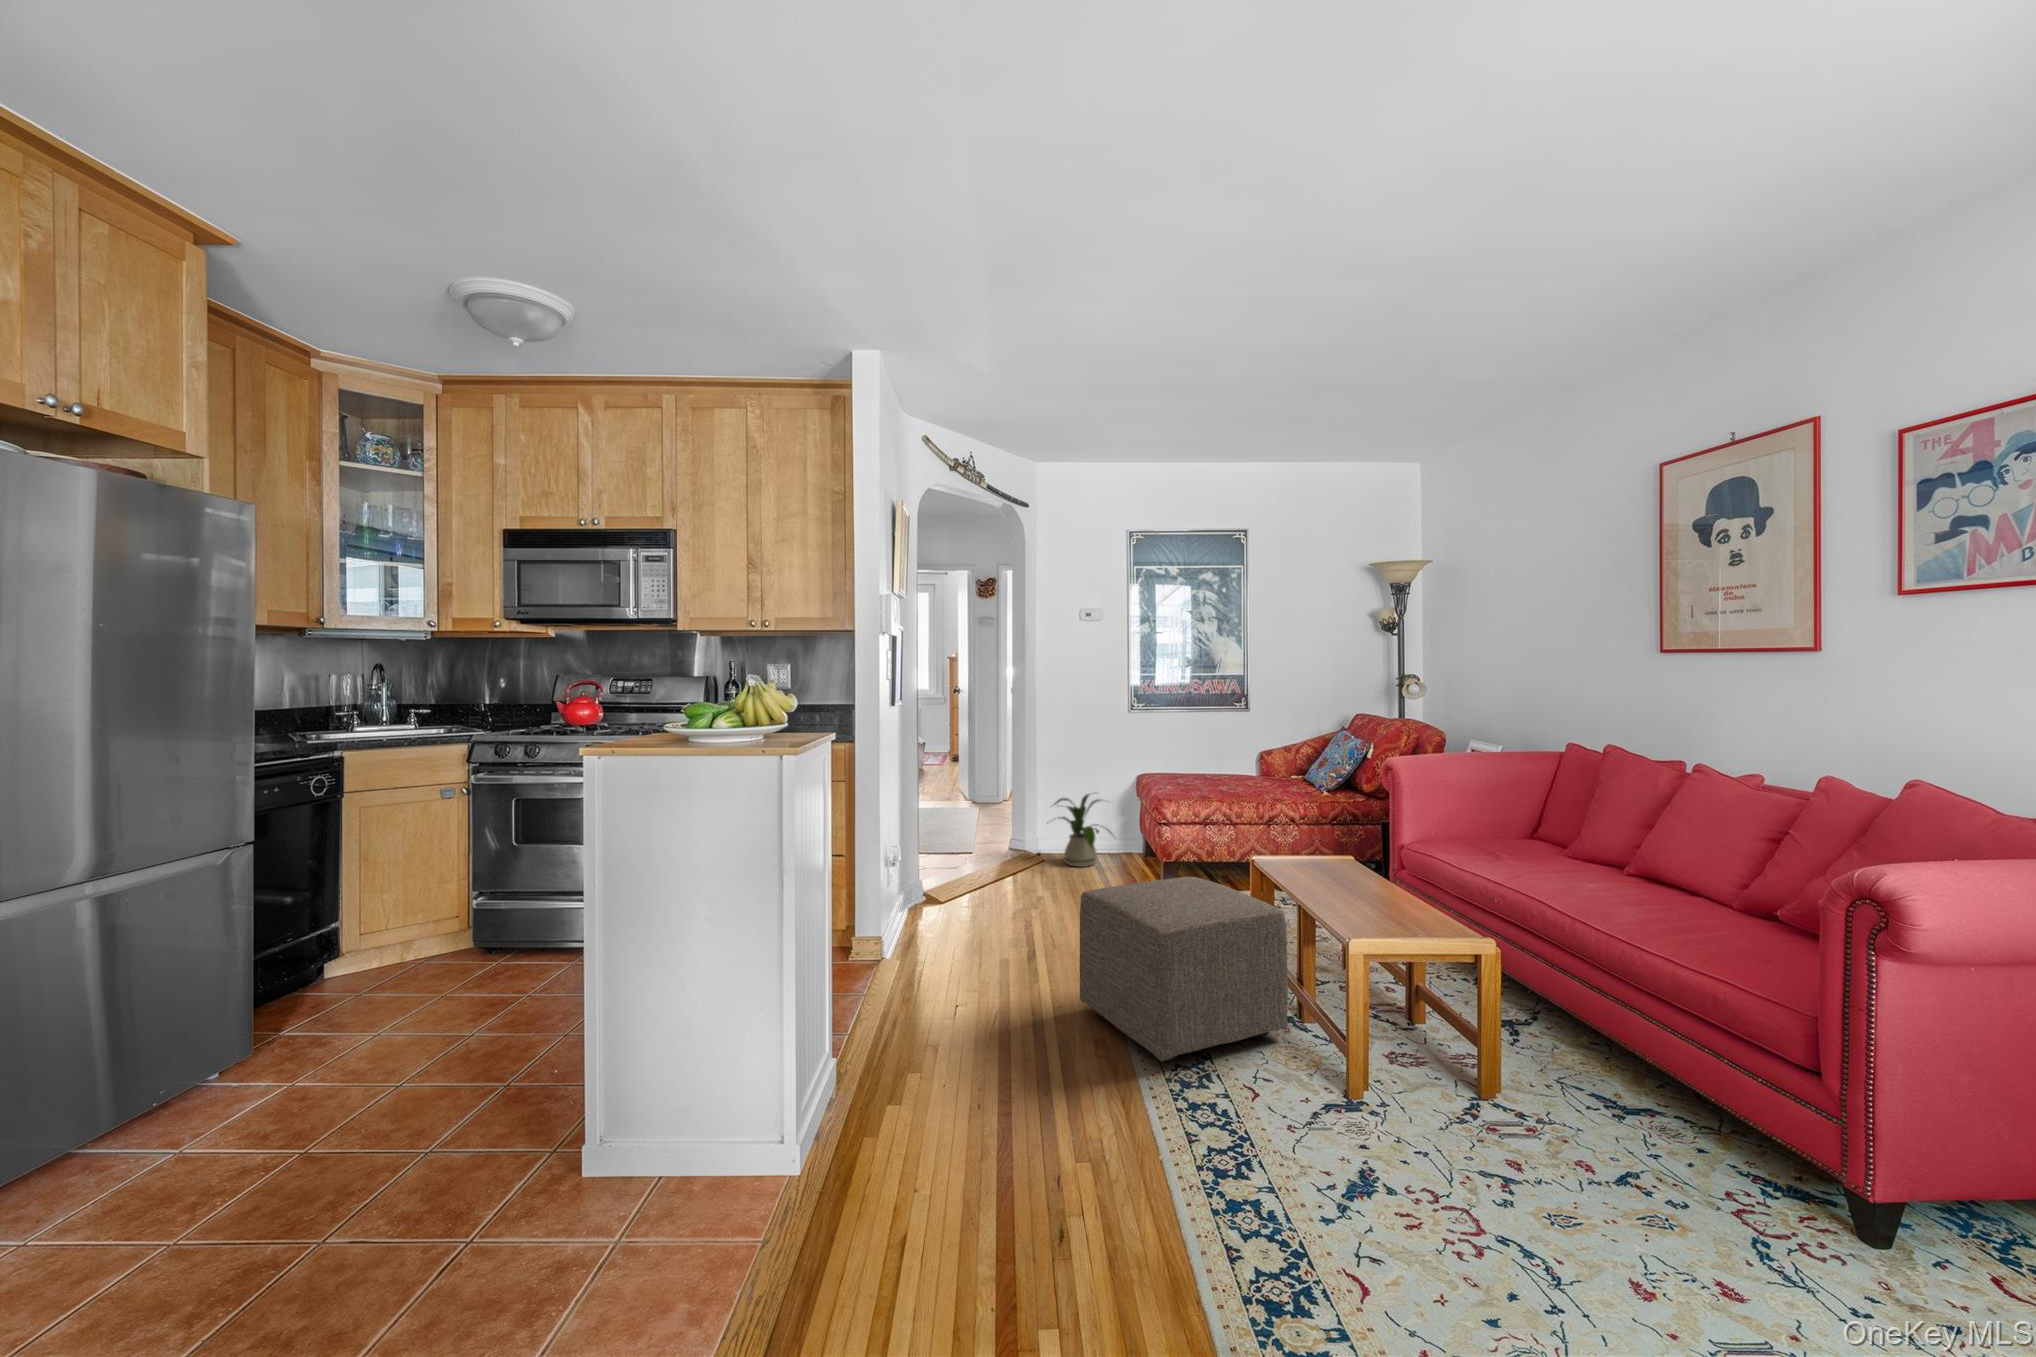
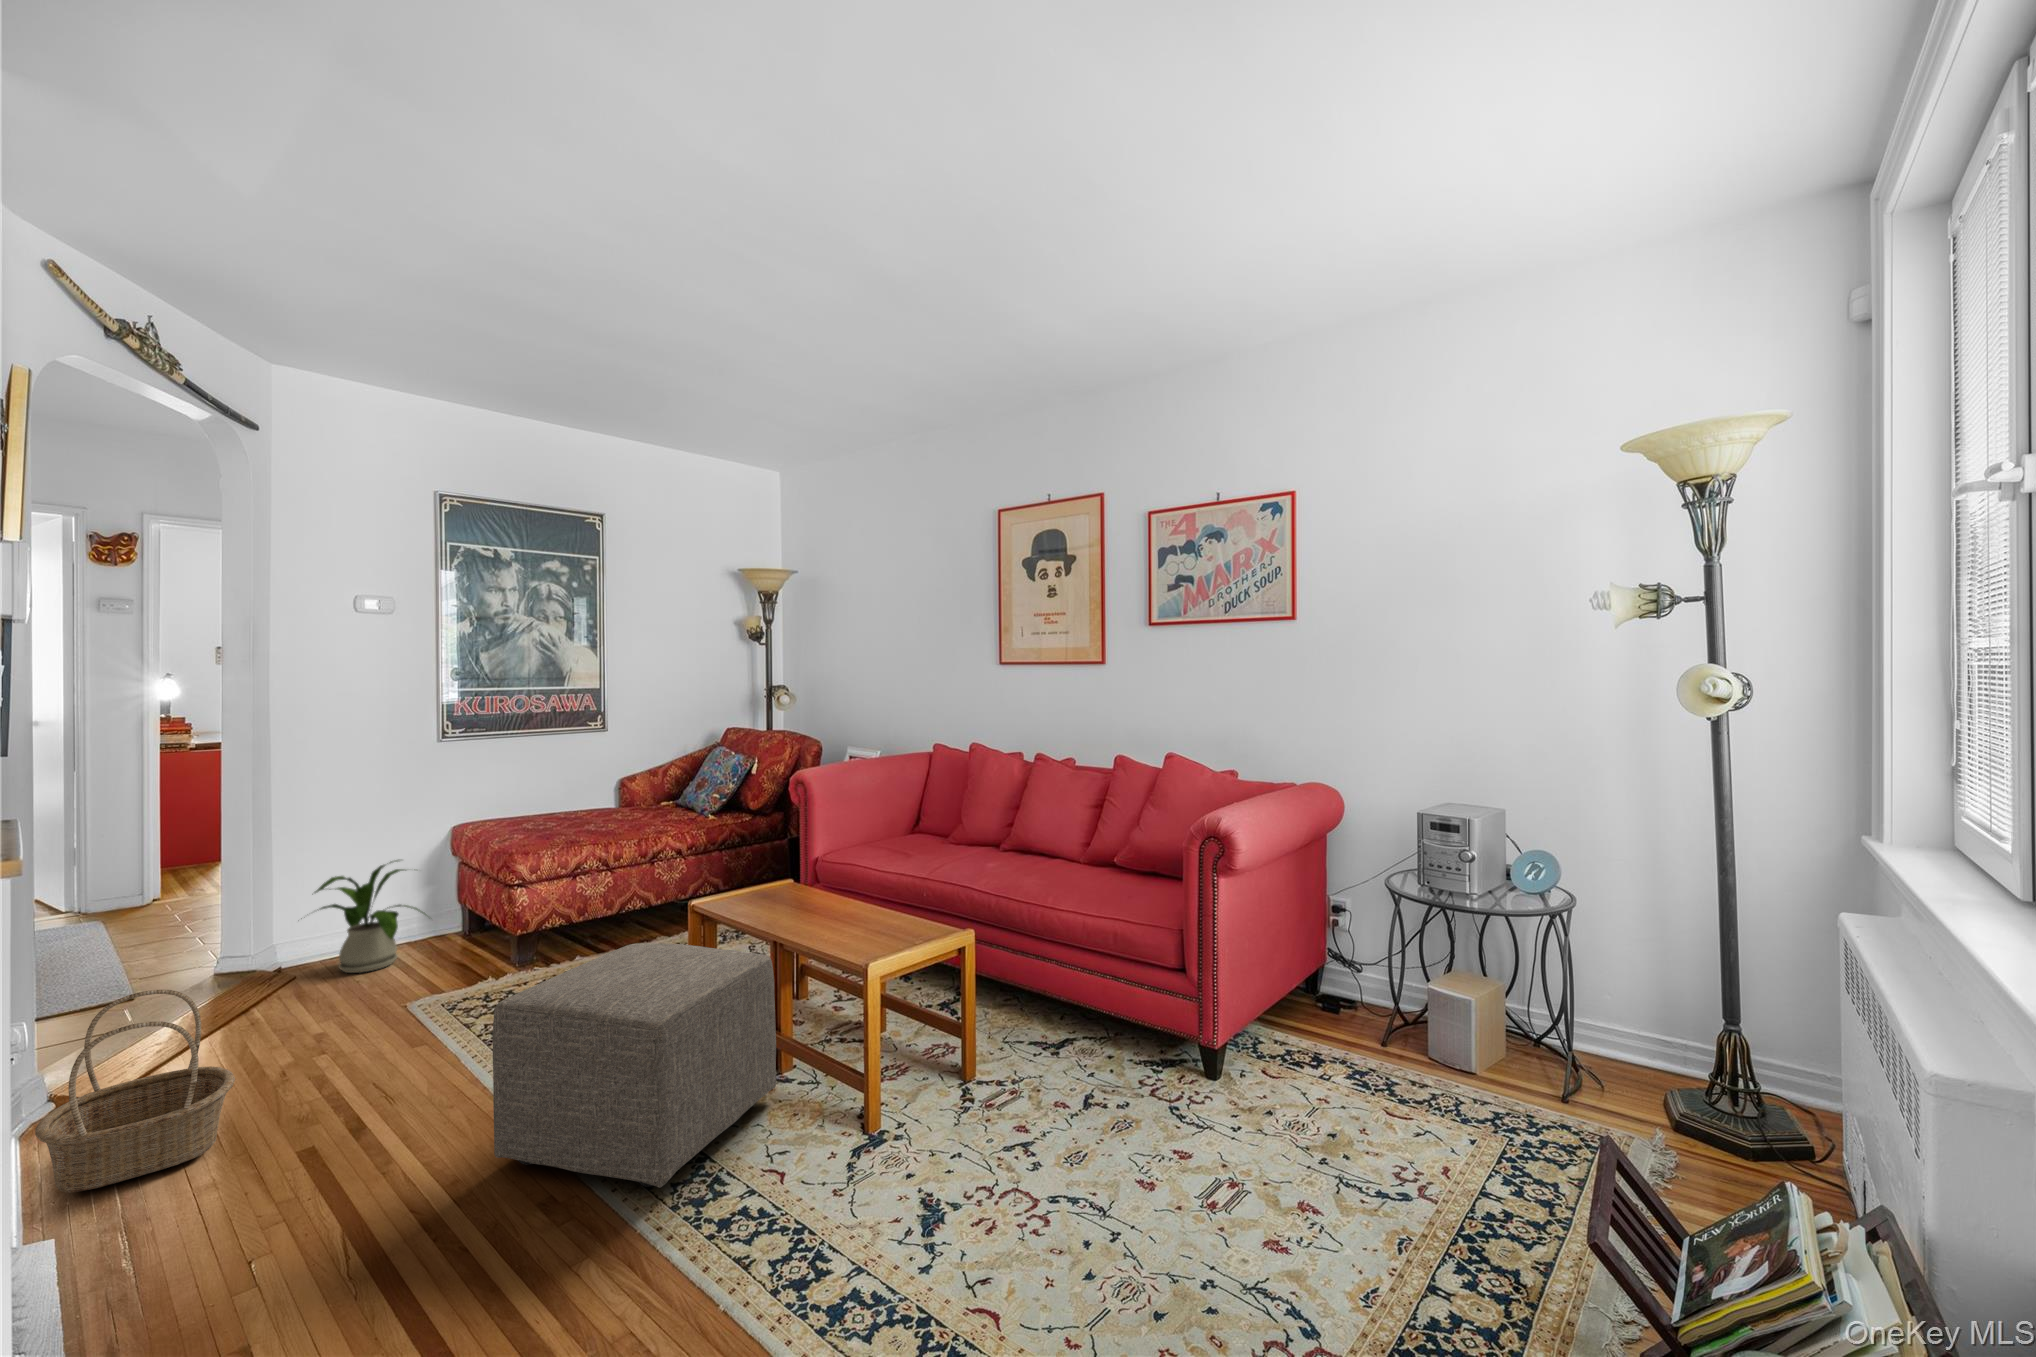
basket: none [898,842,979,945] -> present [35,990,235,1193]

